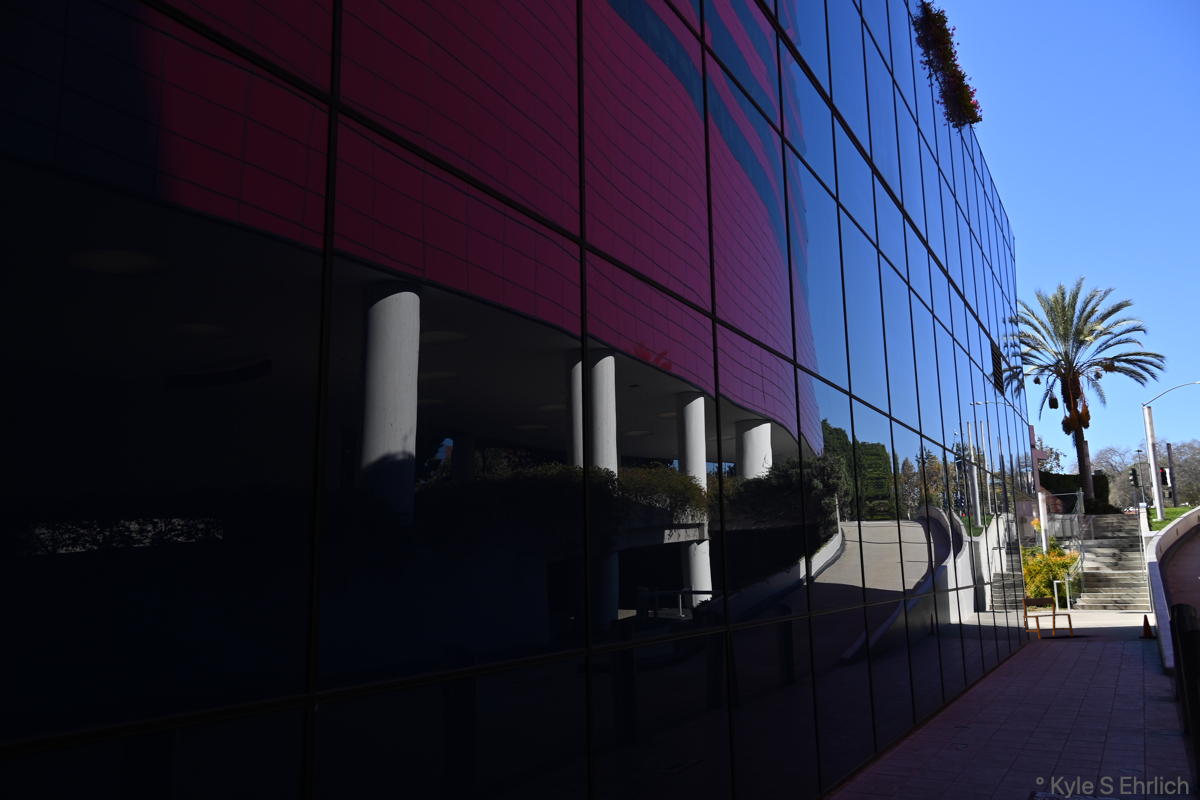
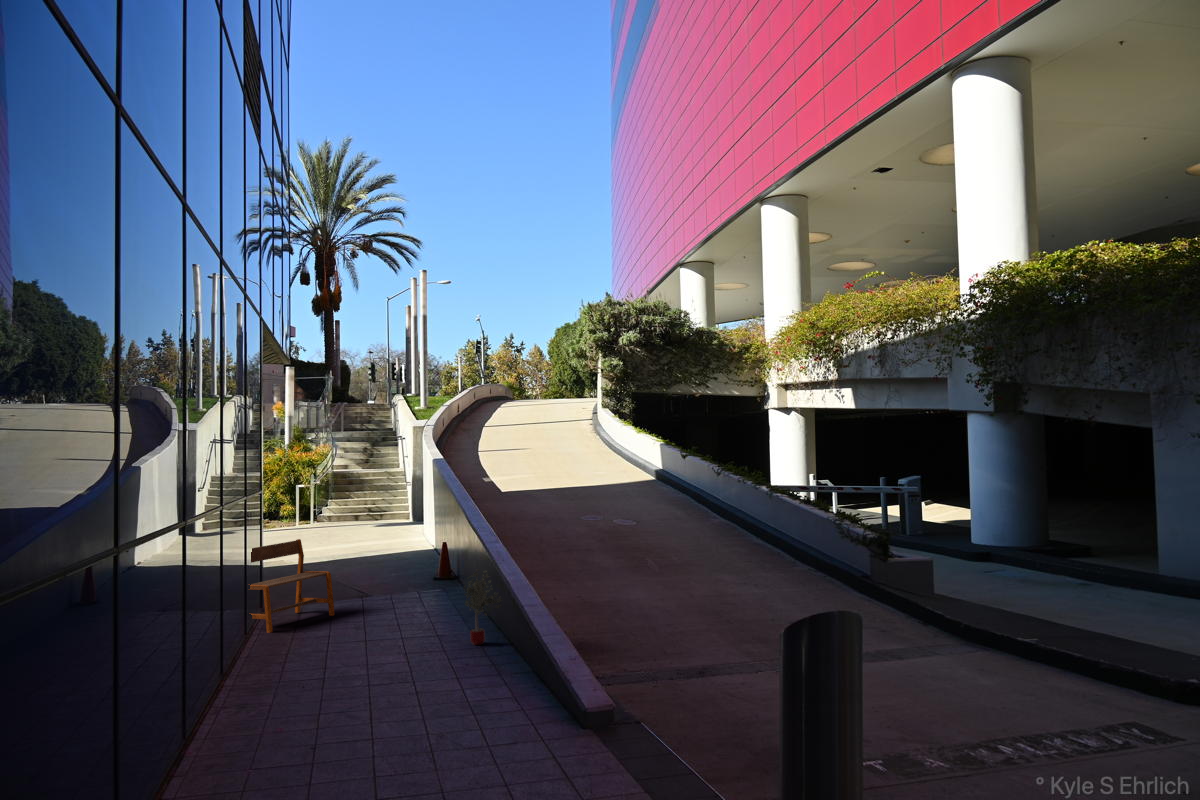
potted tree: none [1132,607,1155,645] -> present [464,569,502,645]

